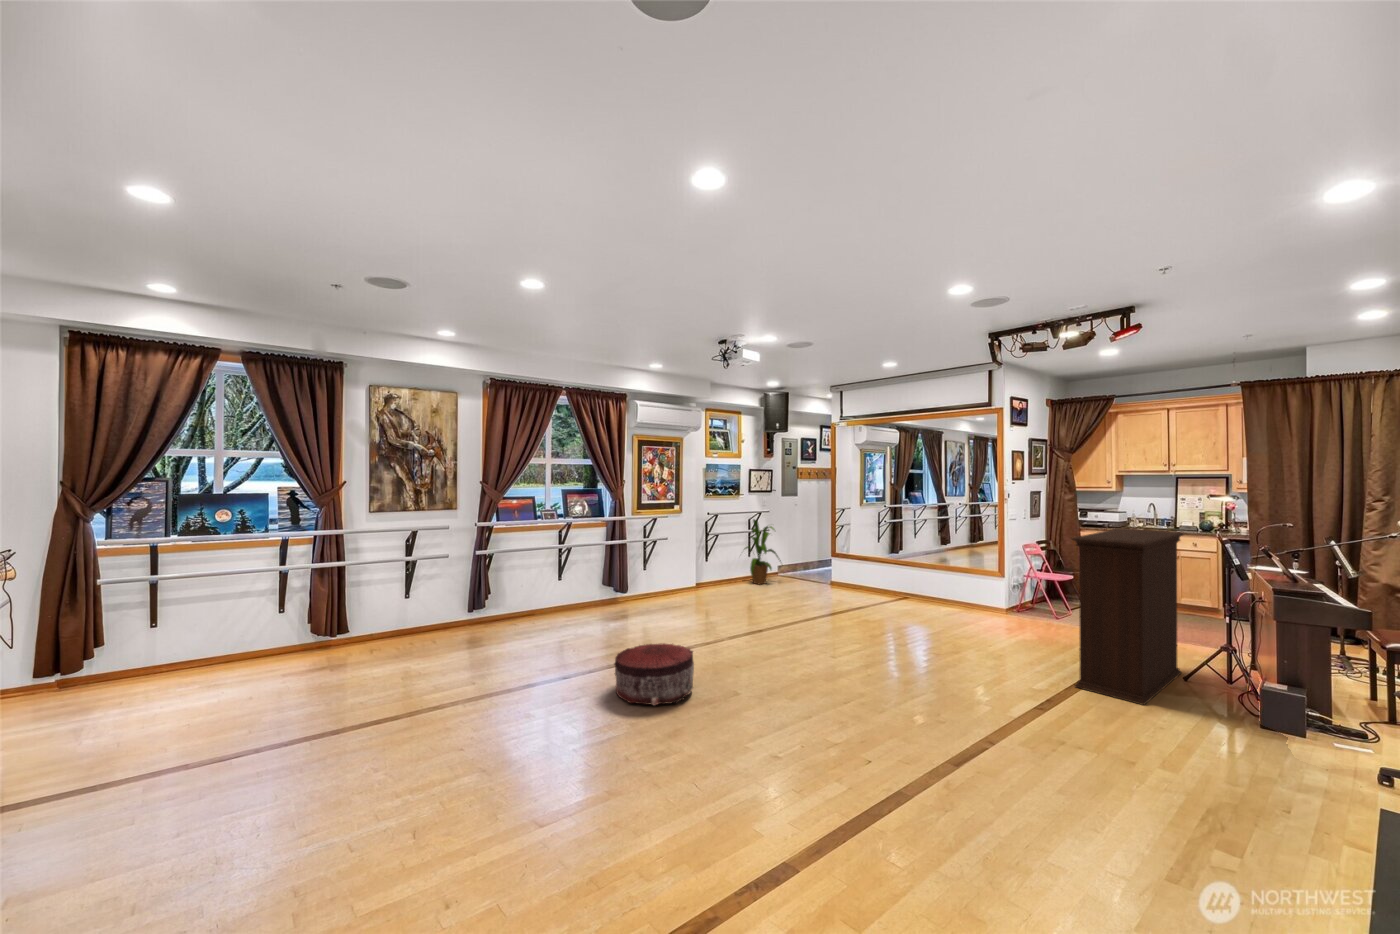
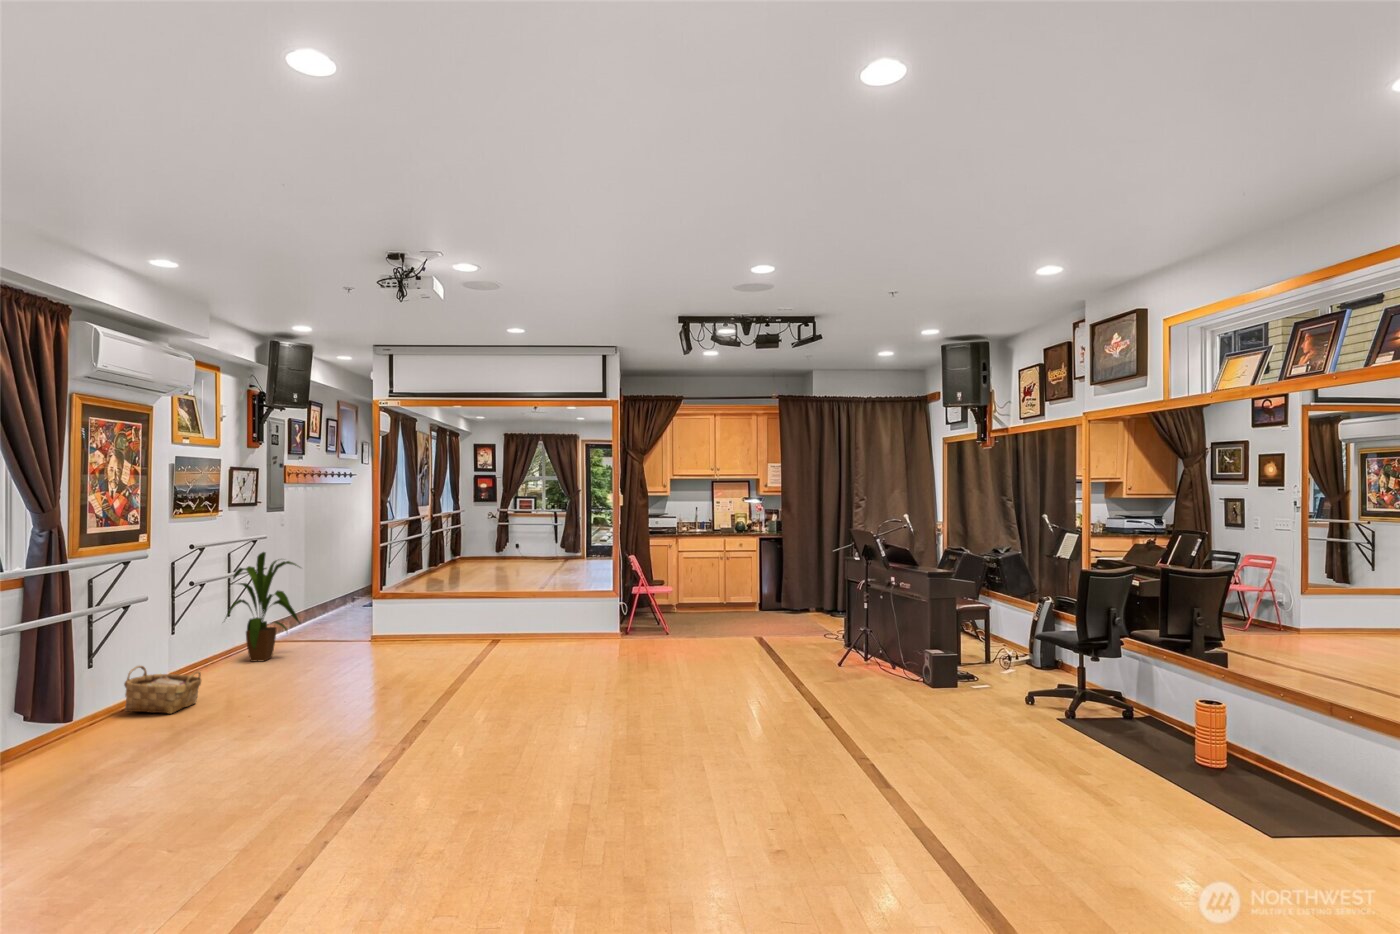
bookshelf: present [1072,529,1184,705] -> none [753,522,832,670]
woven basket: none [661,574,693,602] -> present [124,666,201,714]
pouf: present [614,643,694,705] -> none [401,731,545,840]

